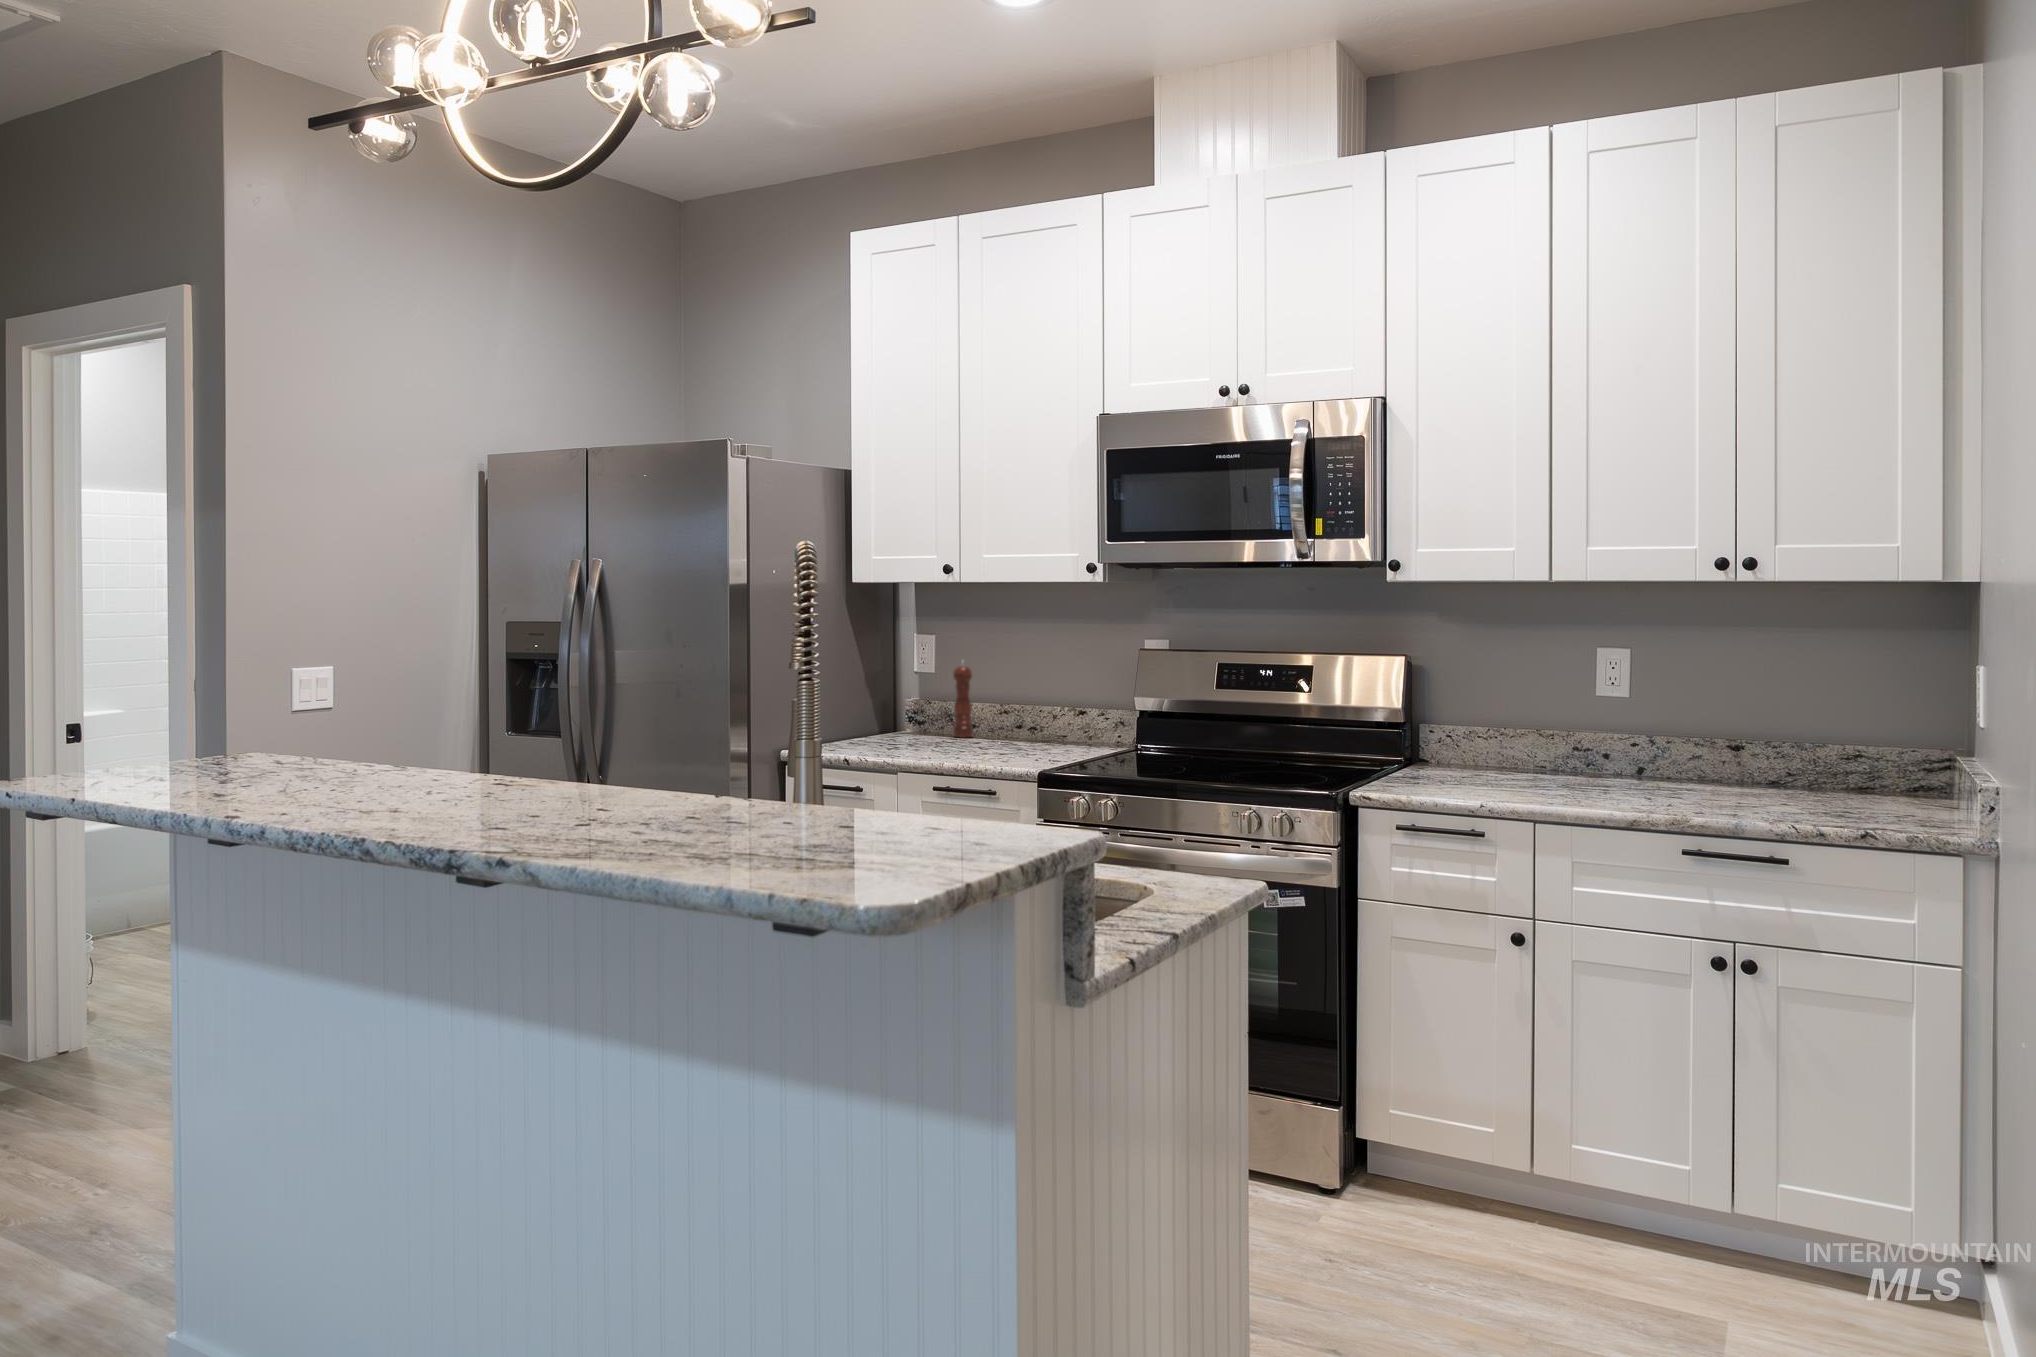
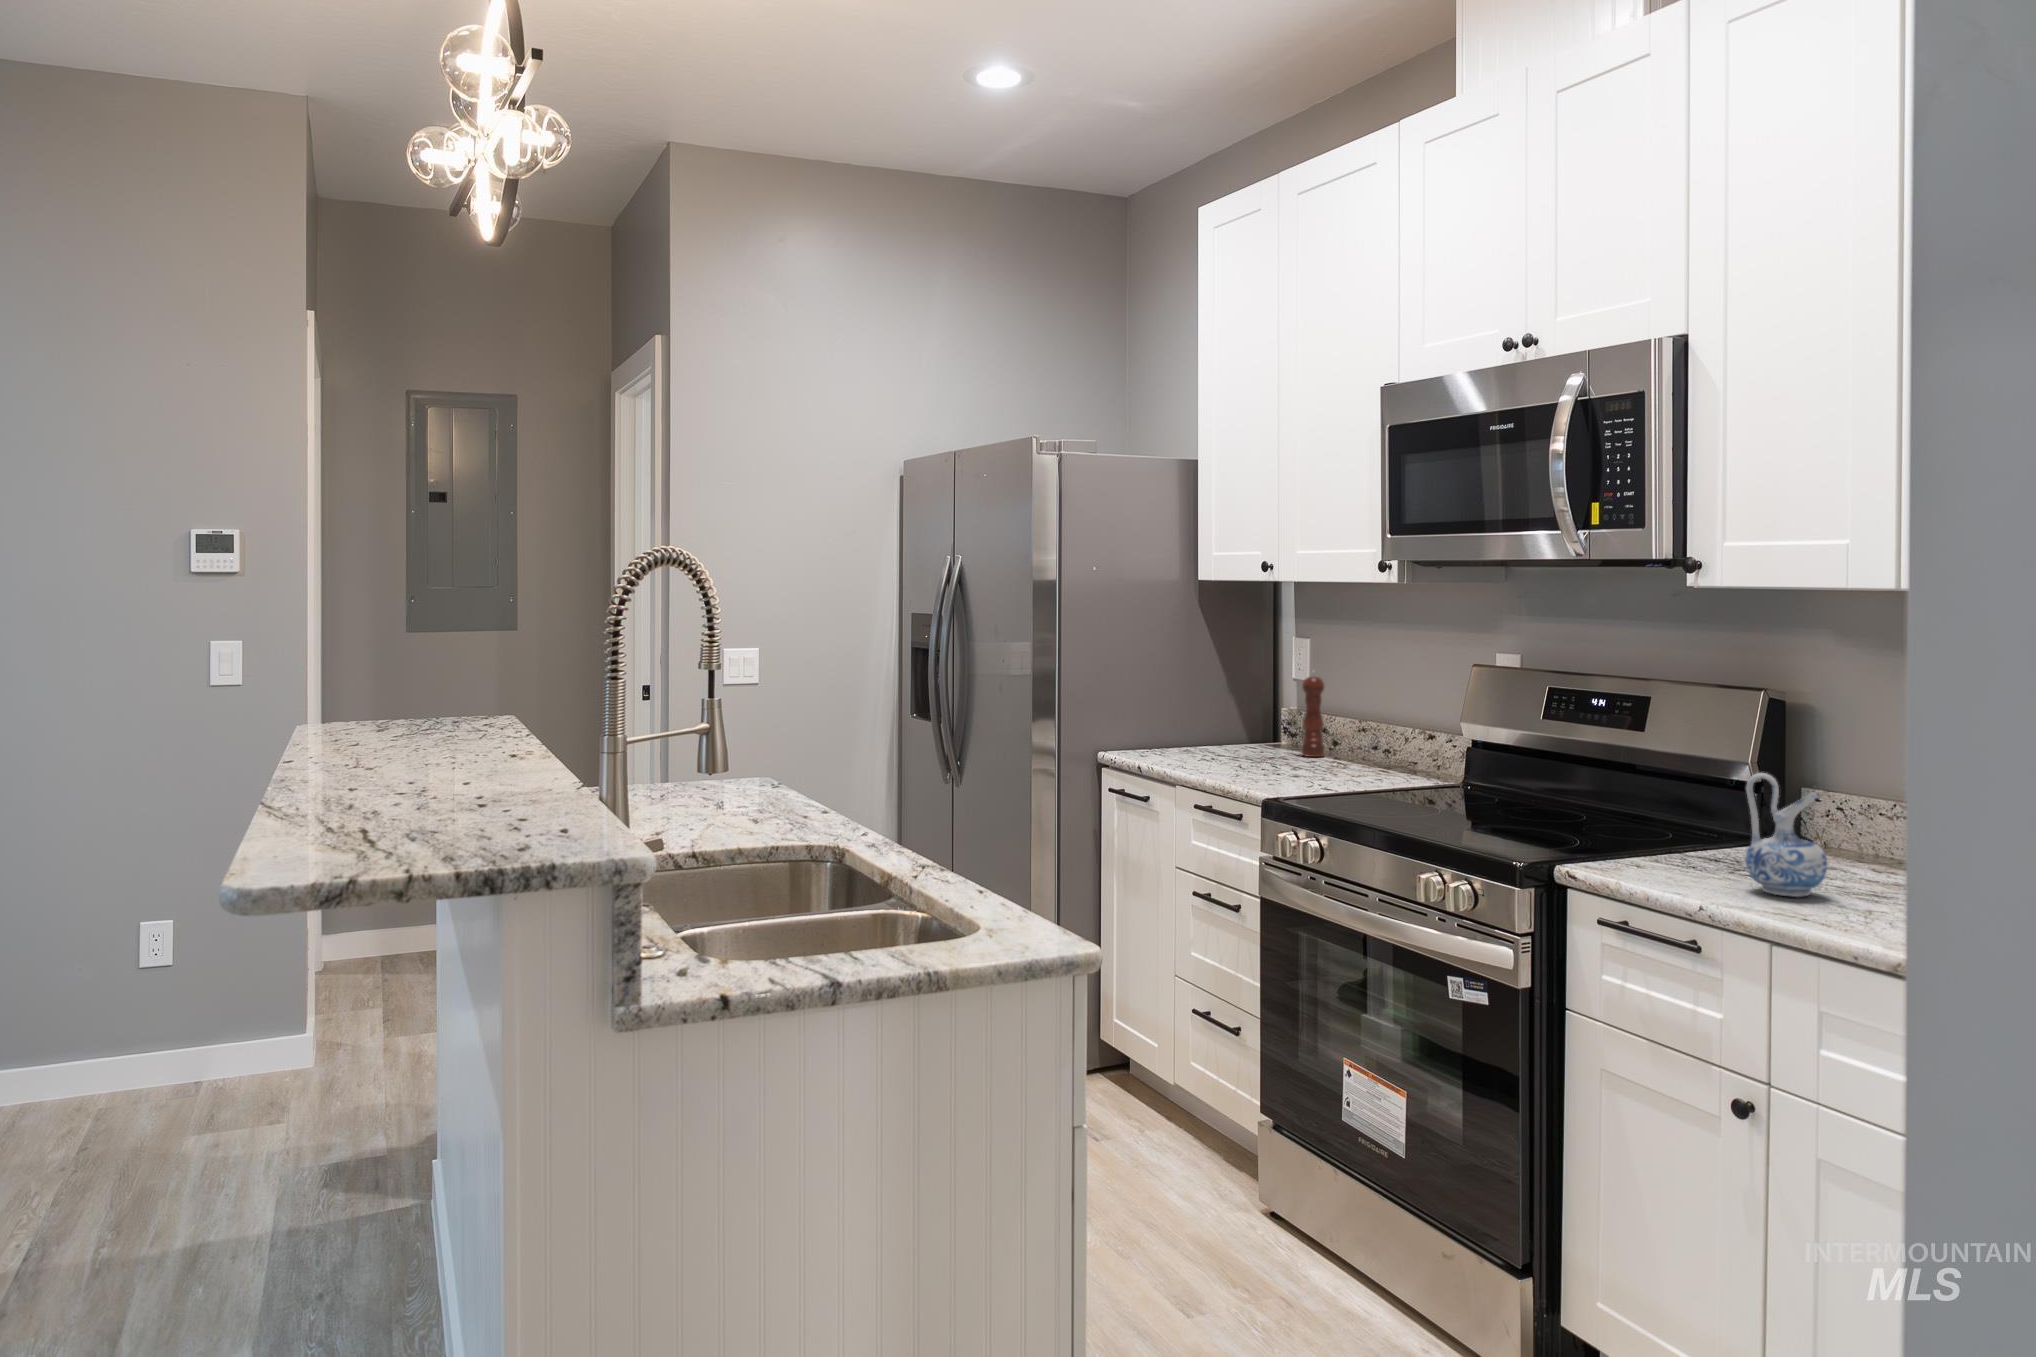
ceramic pitcher: none [1484,710,1537,794] -> present [1745,773,1827,897]

